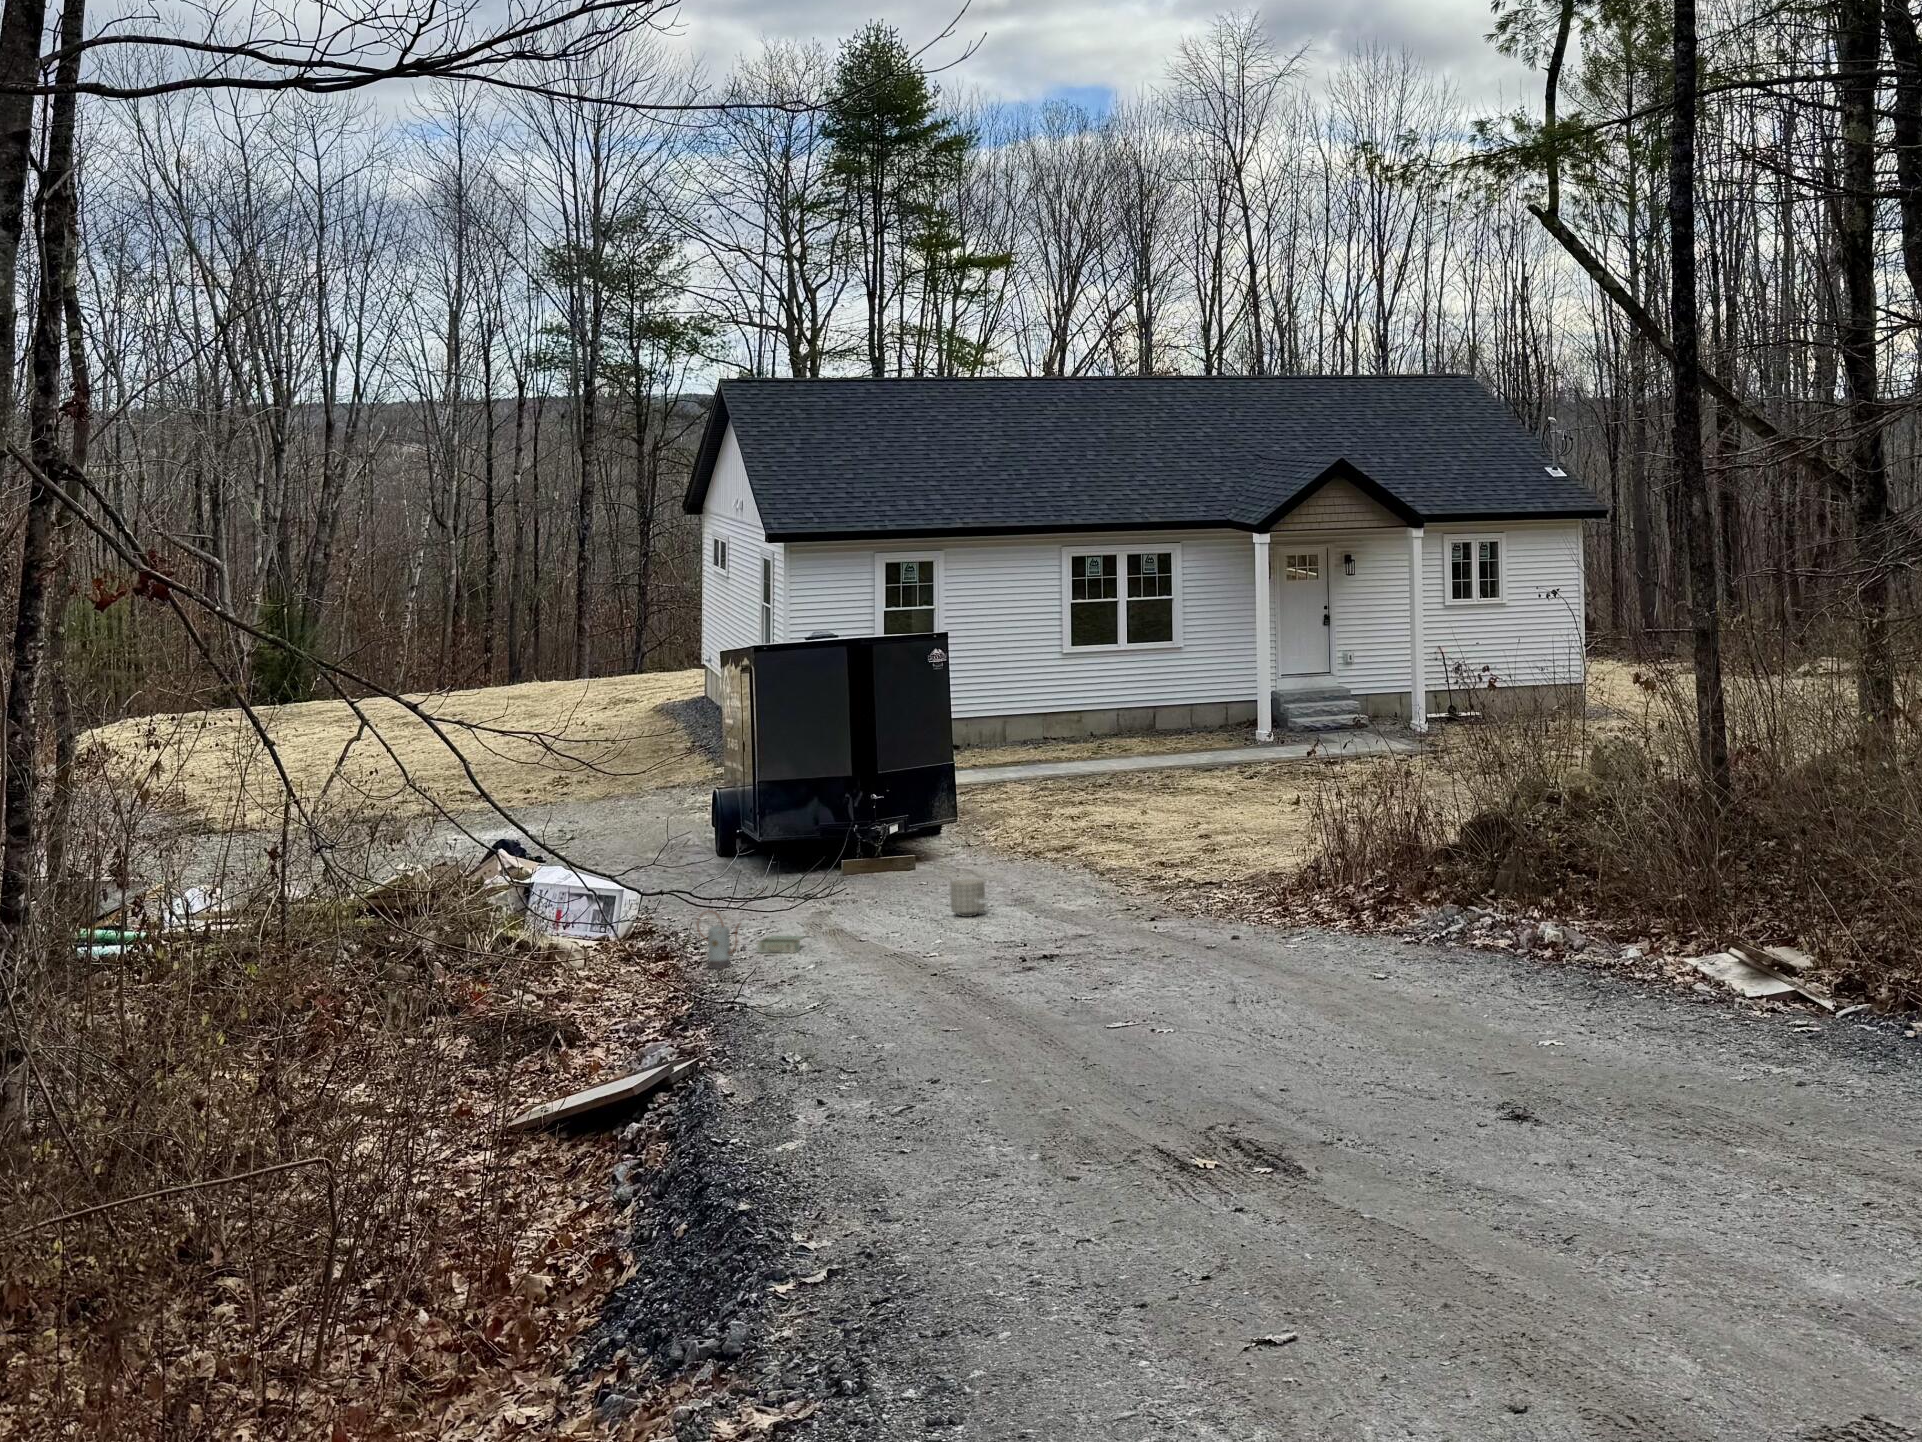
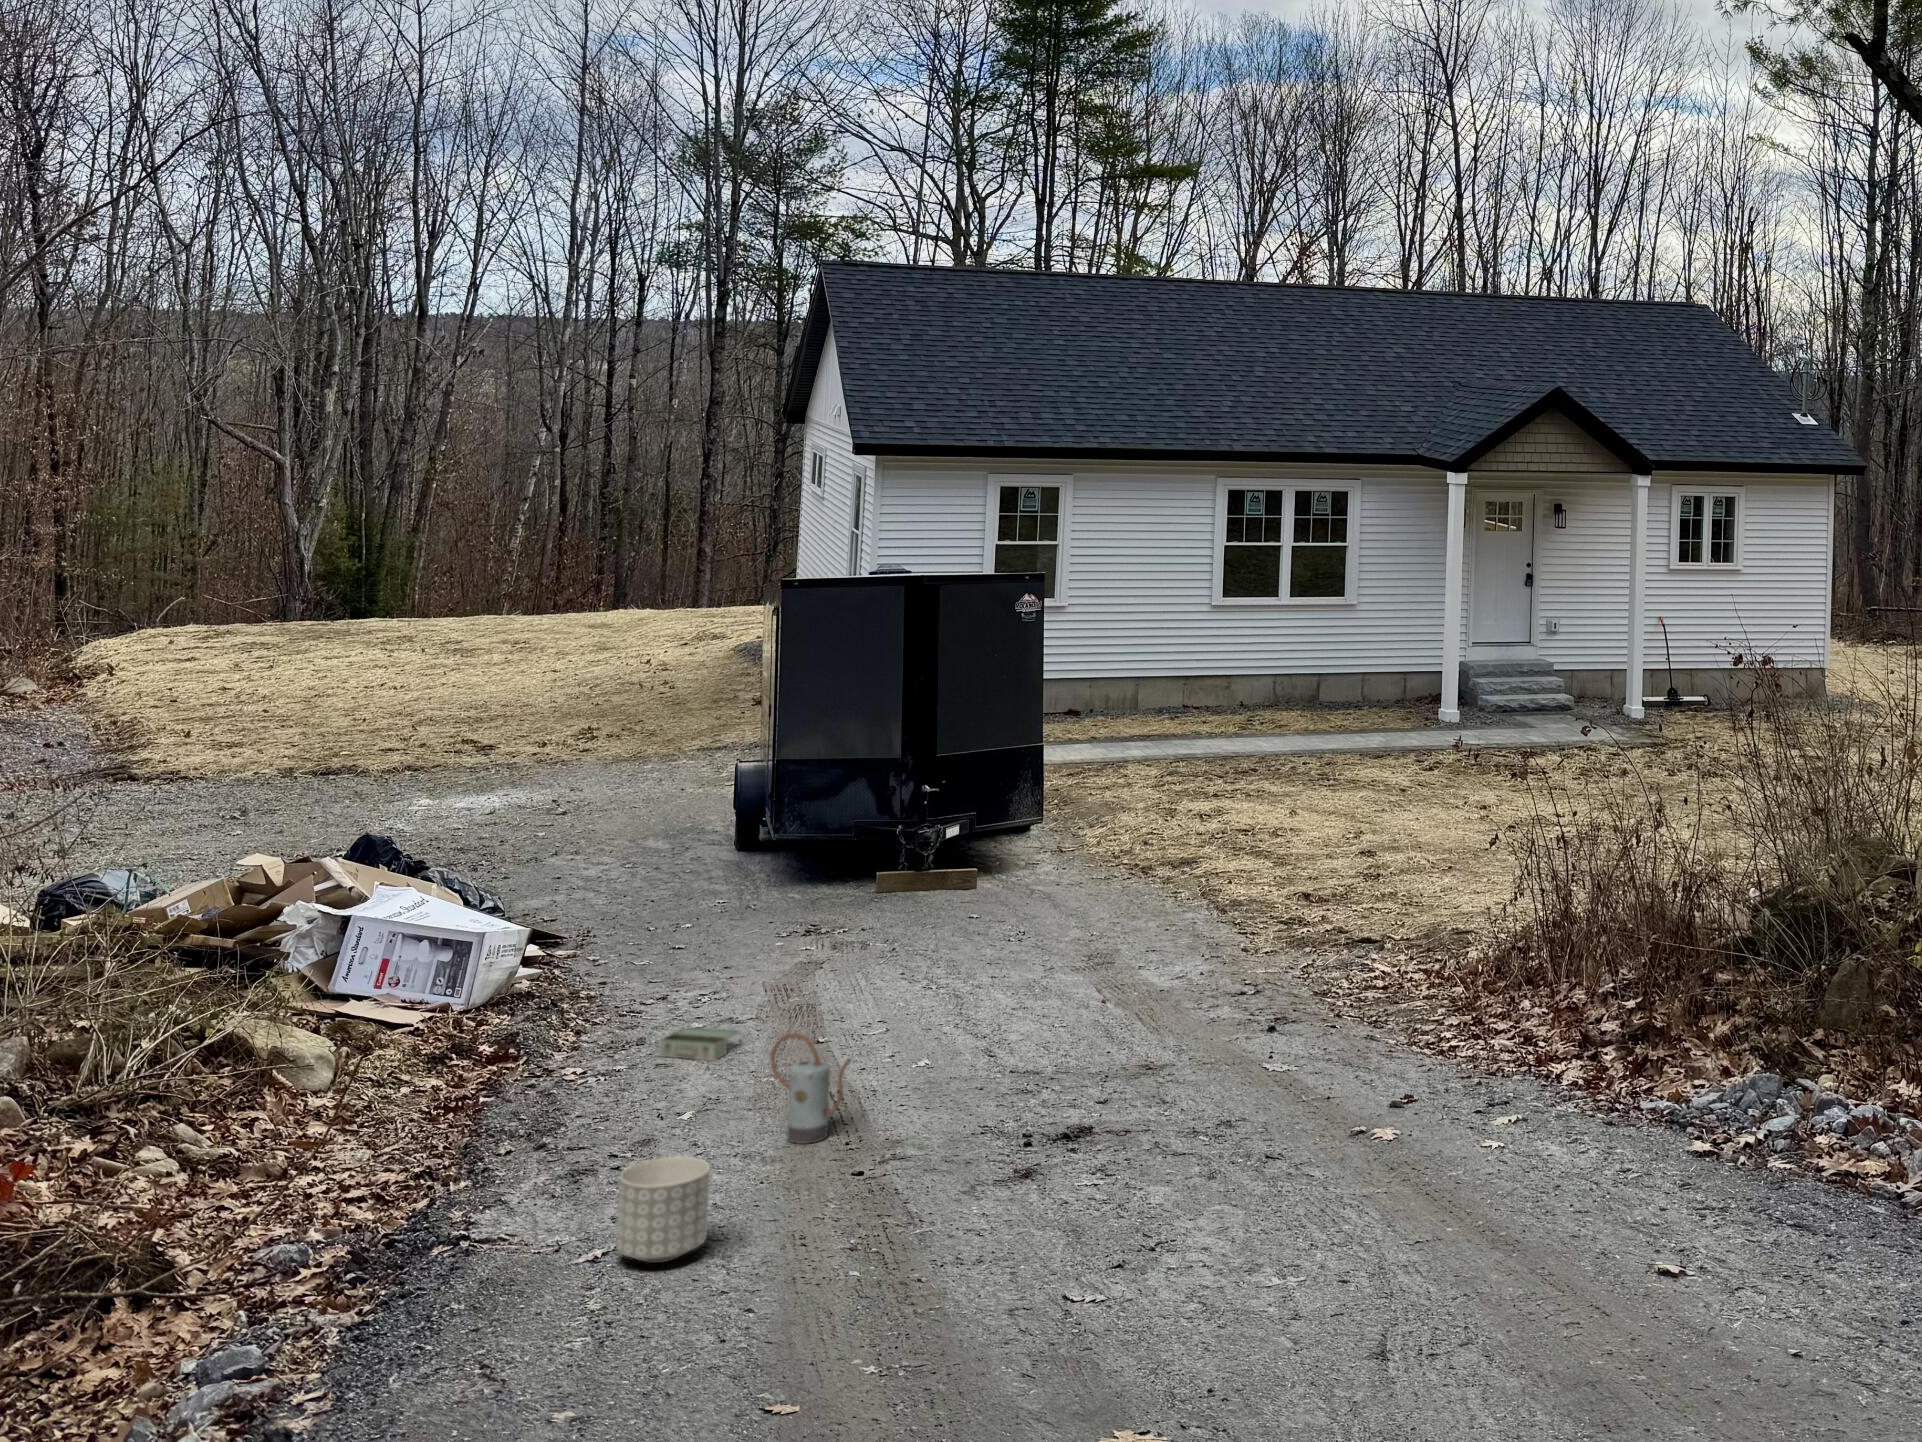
planter: present [950,879,985,917] -> present [616,1157,710,1263]
watering can: present [697,911,740,969] -> present [770,1033,851,1144]

